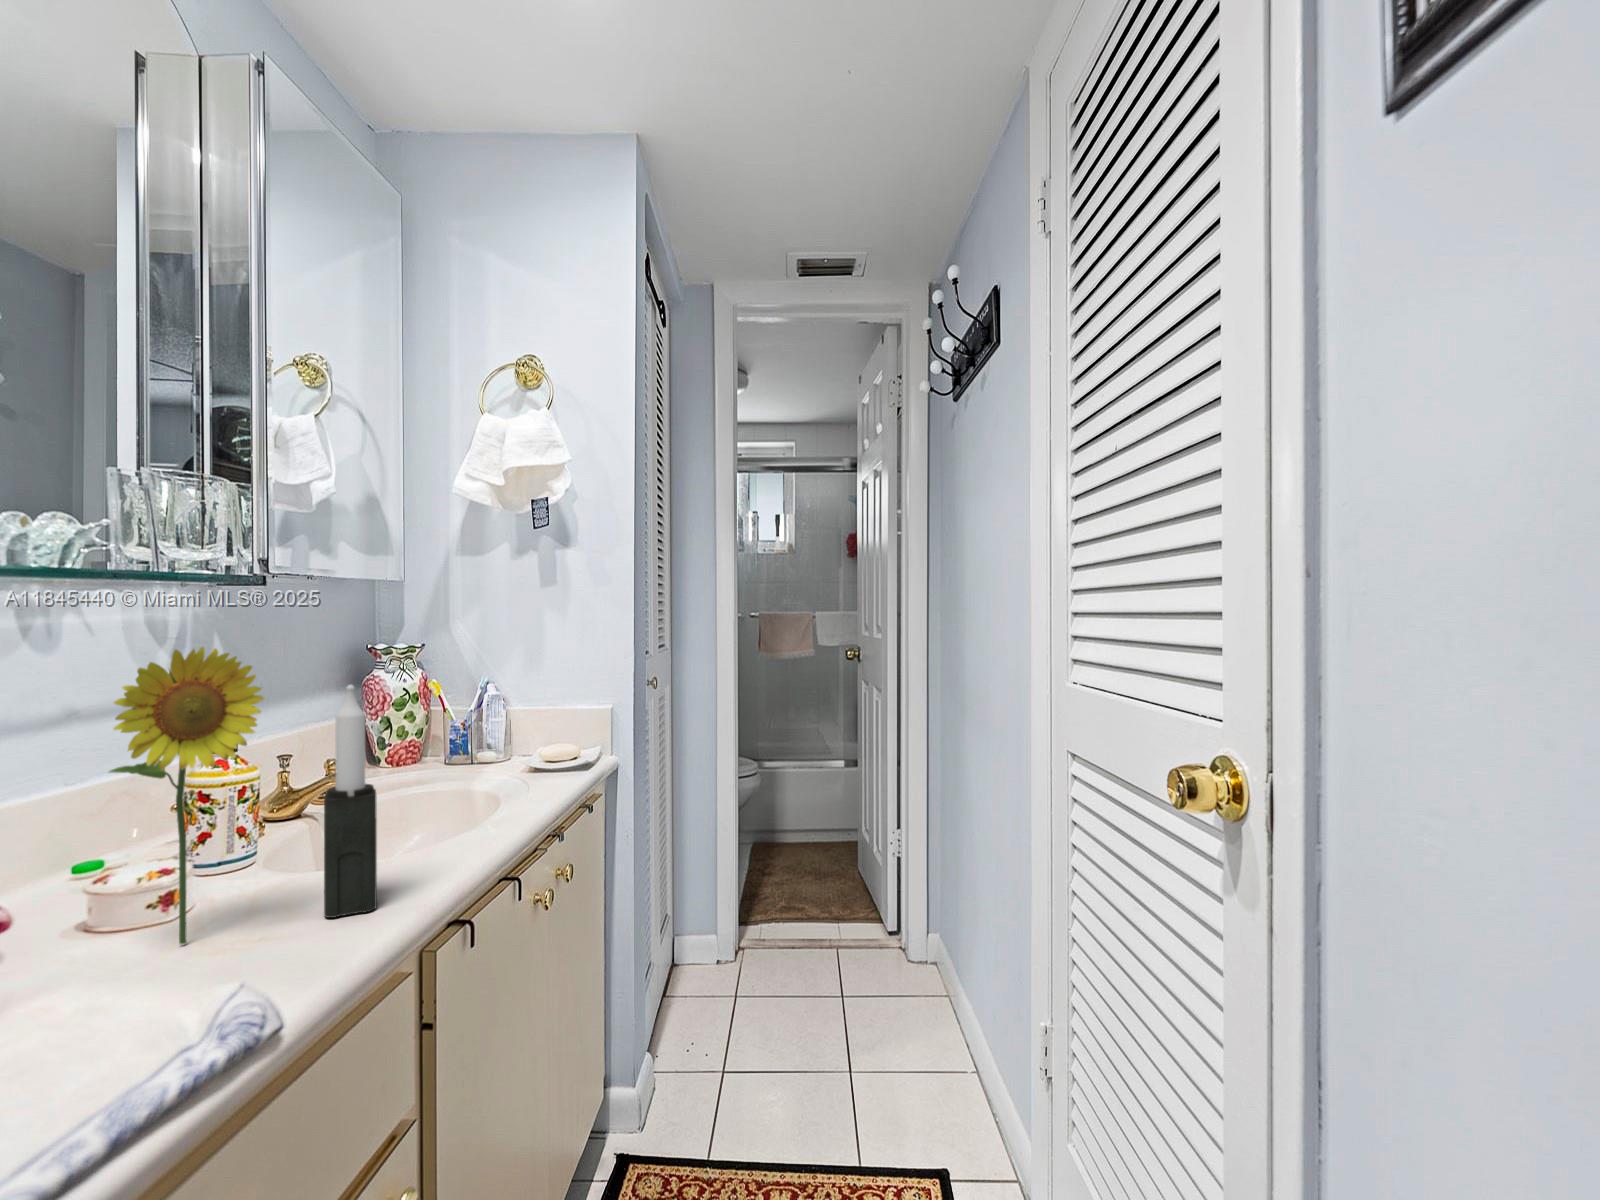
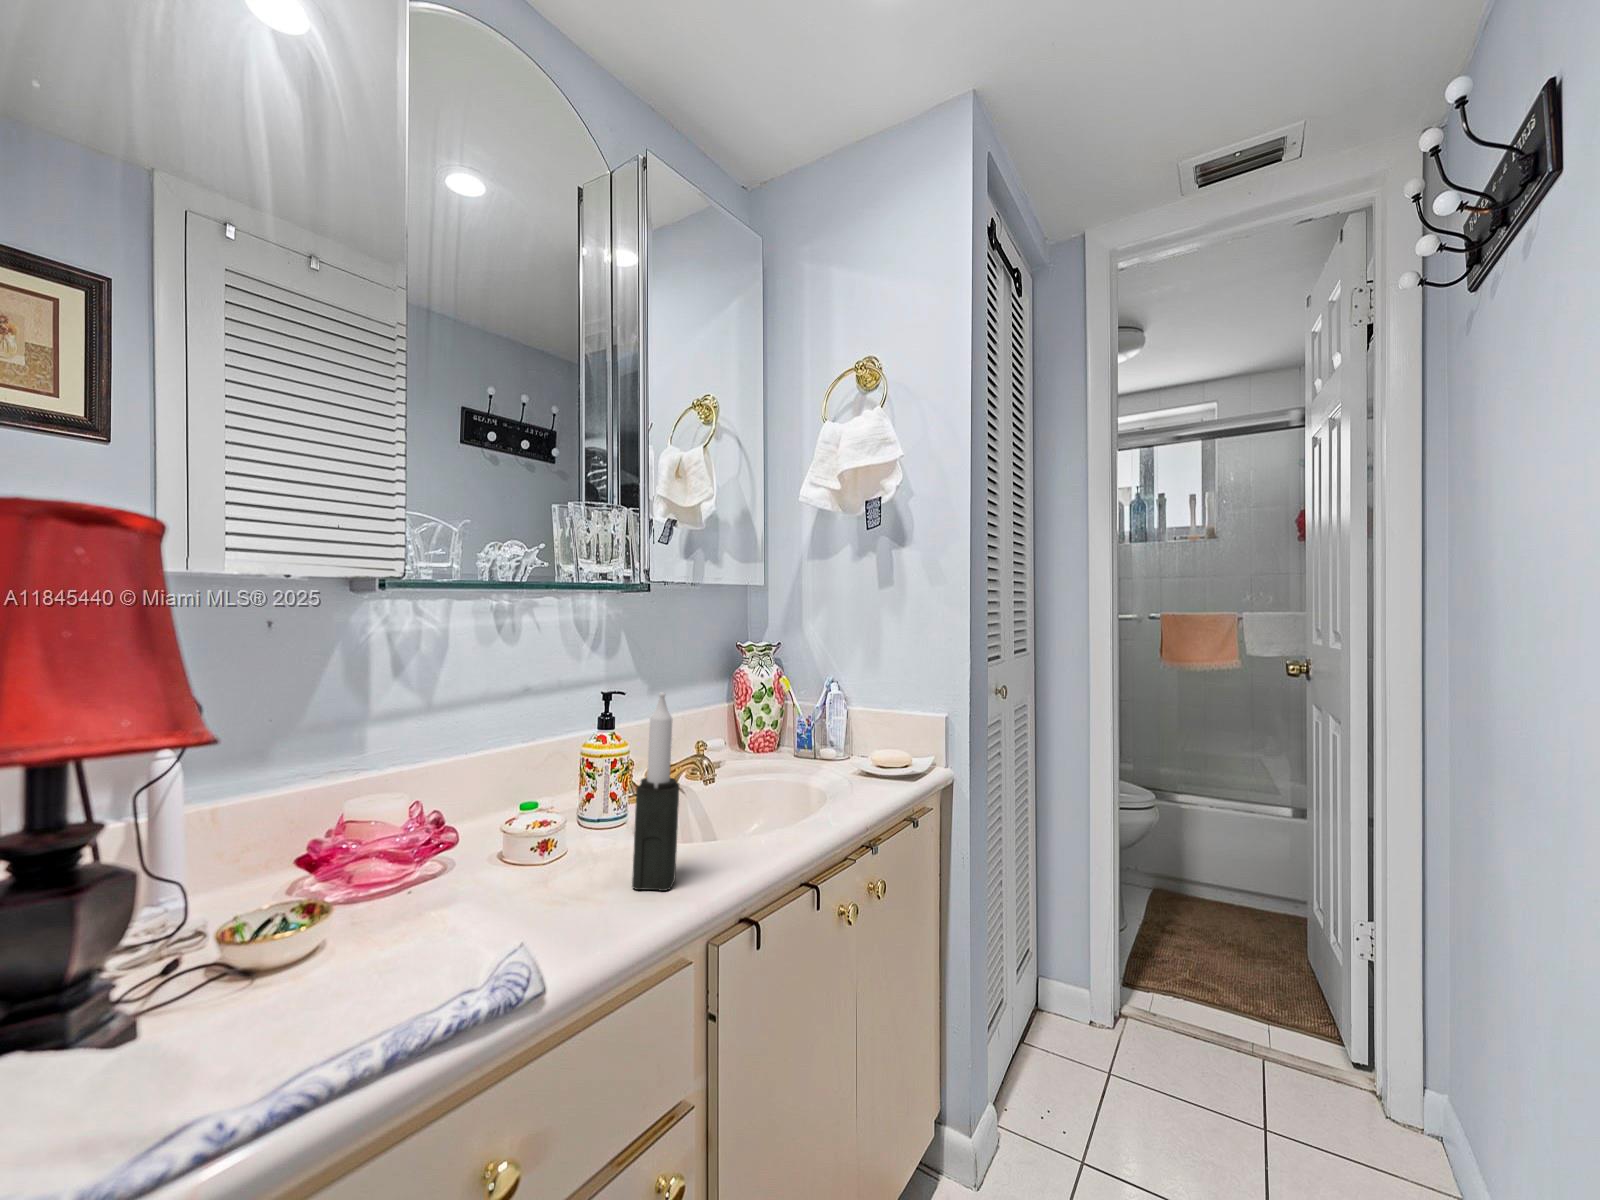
flower: present [110,647,264,944] -> none [489,653,594,887]

